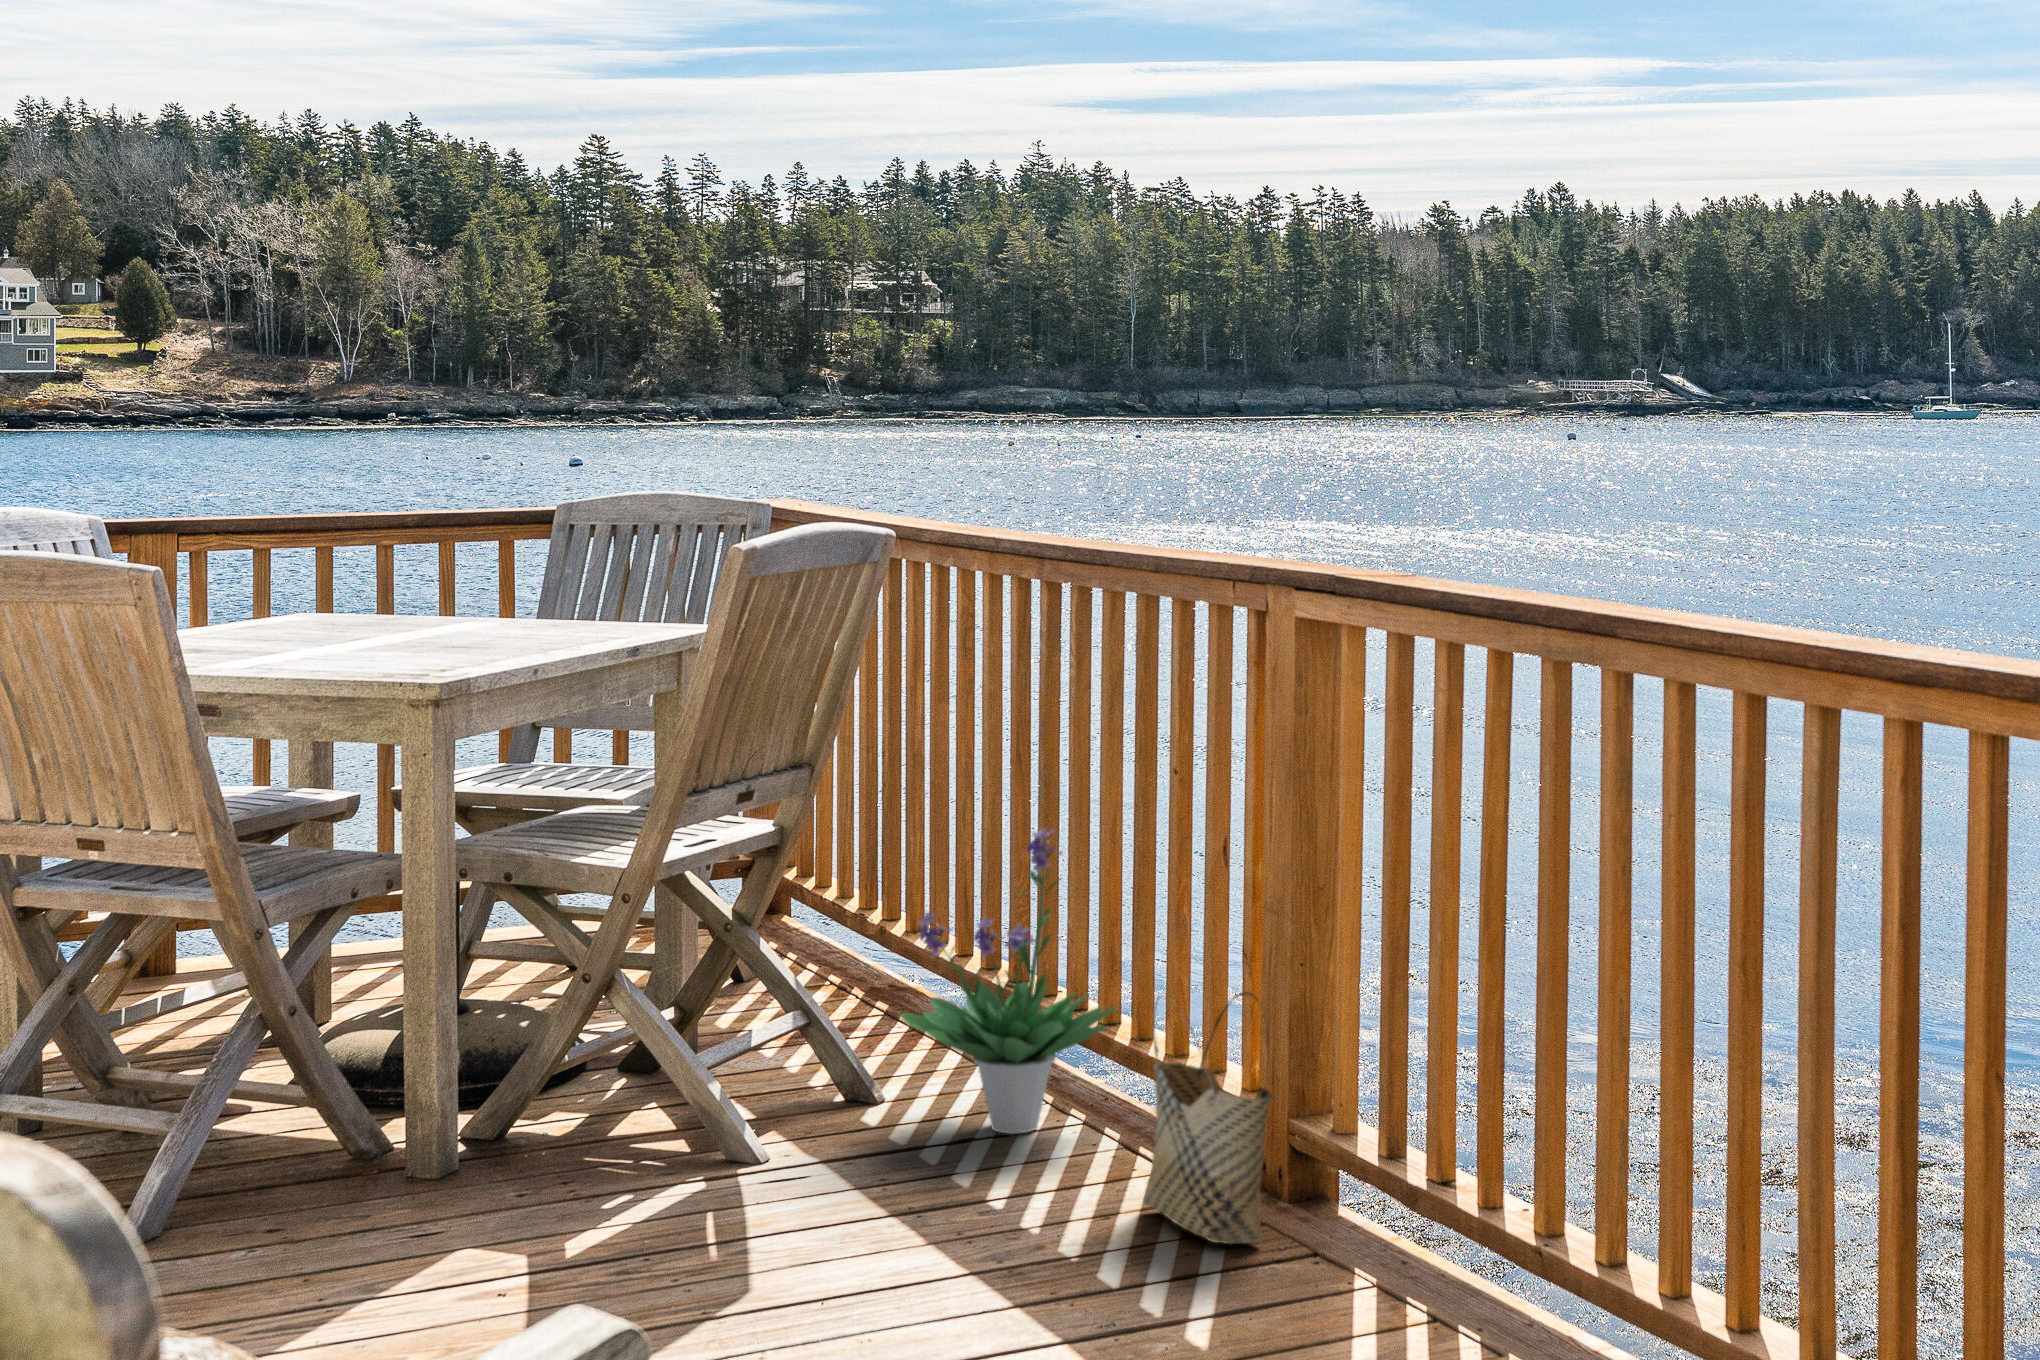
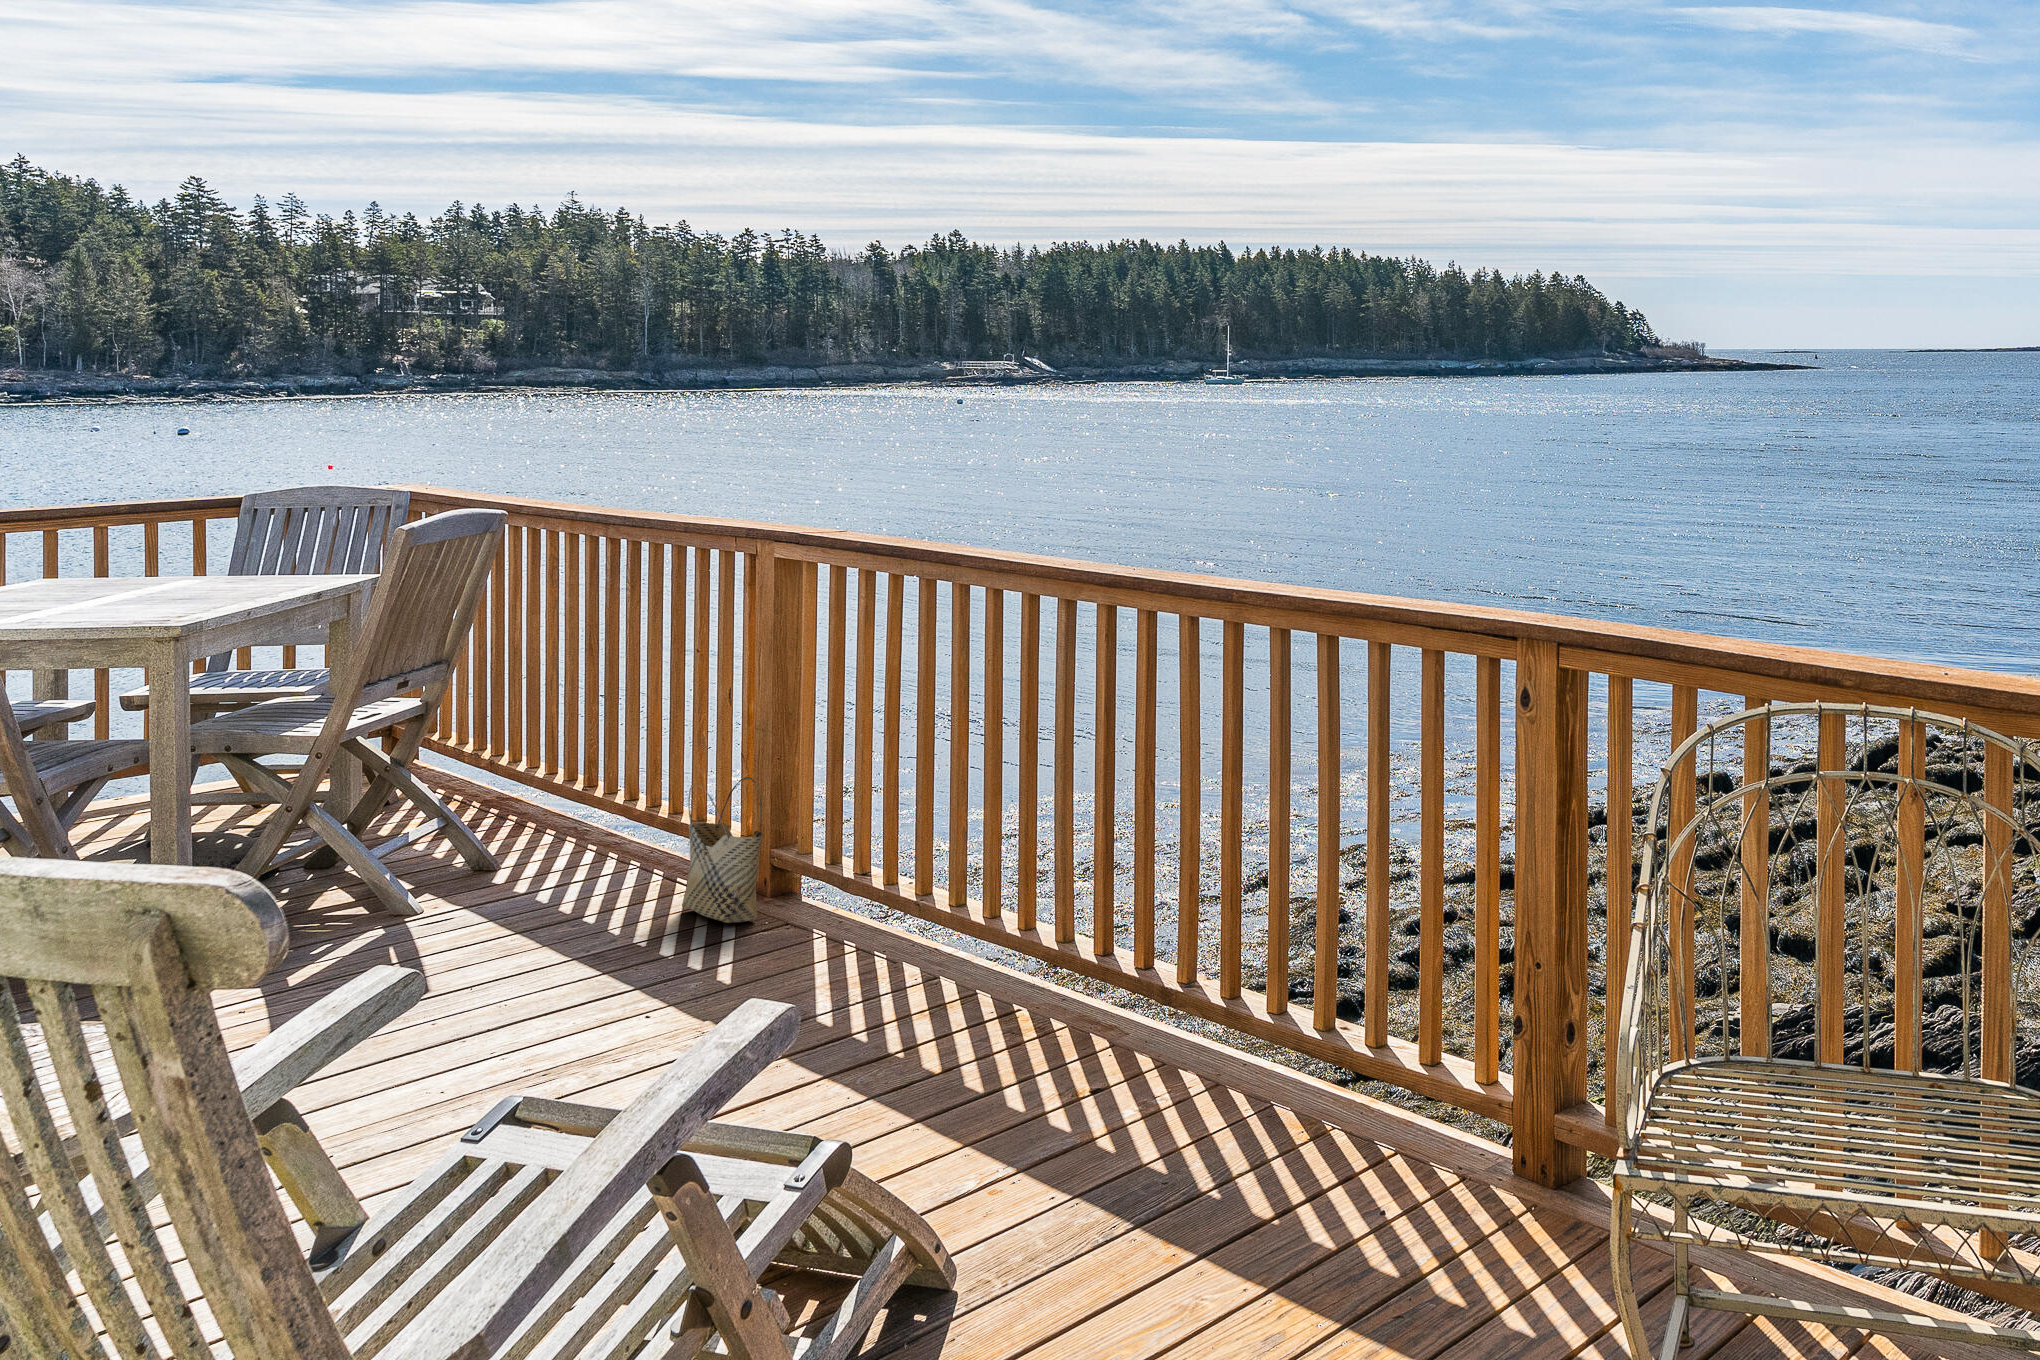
potted plant: present [900,829,1117,1134] -> none [514,691,665,878]

